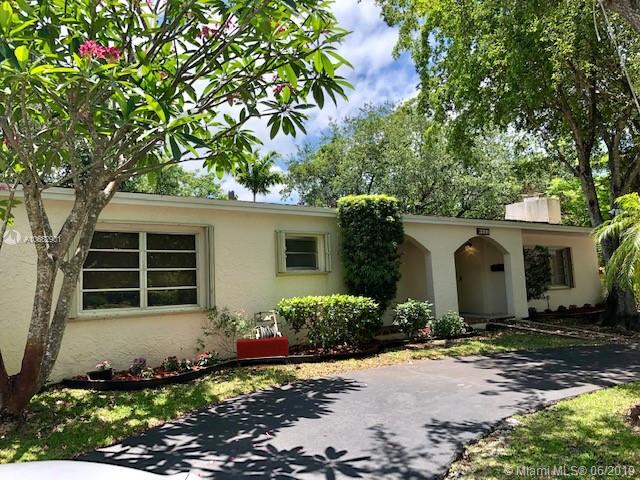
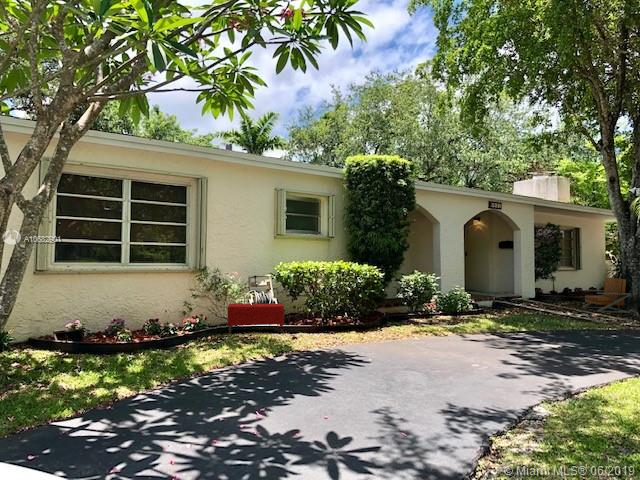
lounge chair: none [572,295,618,329] -> present [582,277,631,313]

